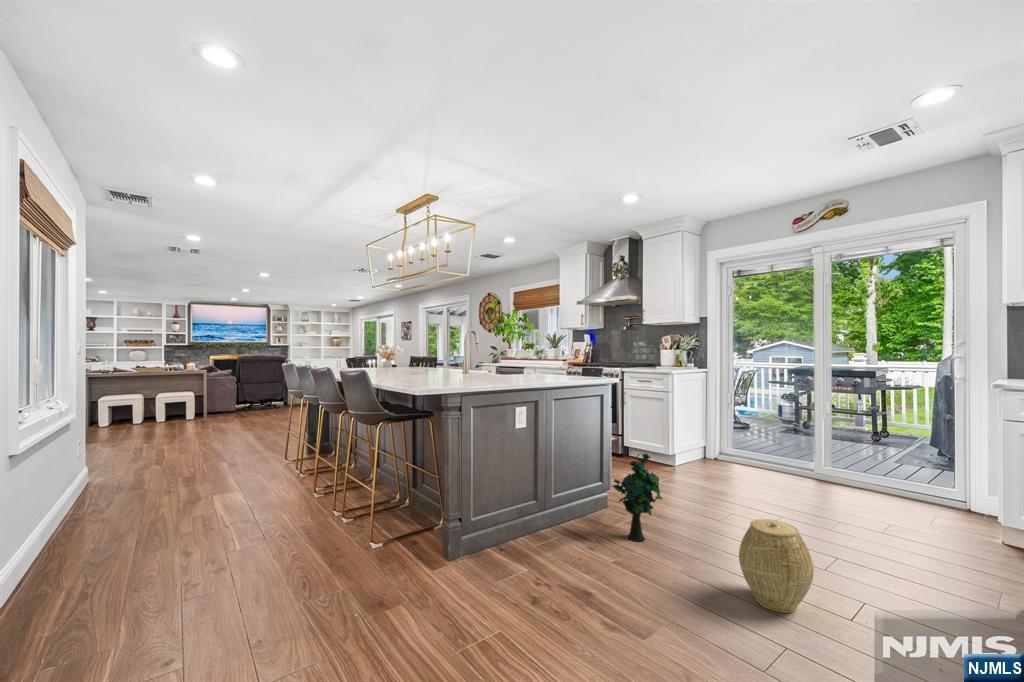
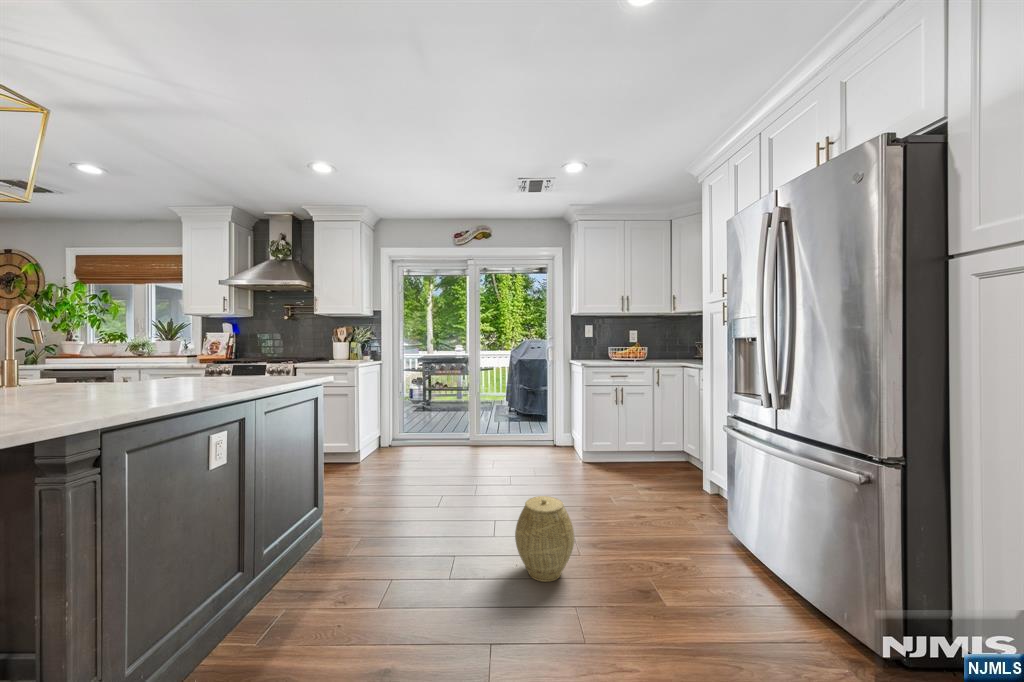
decorative plant: present [612,454,662,542] -> none [354,461,414,569]

